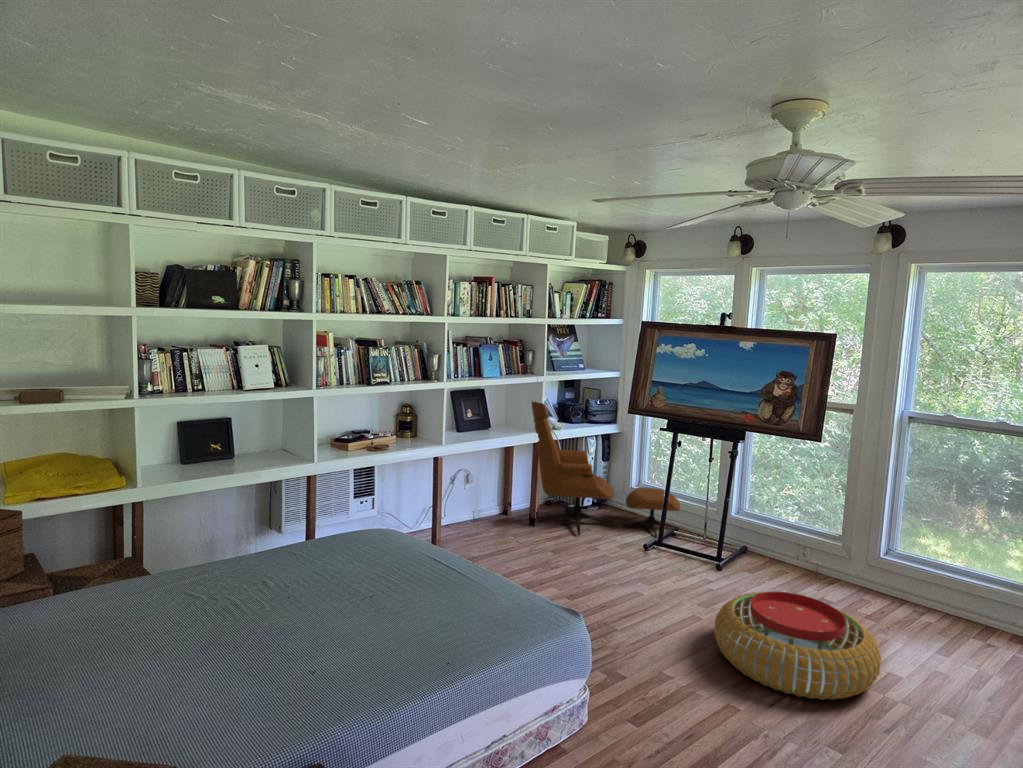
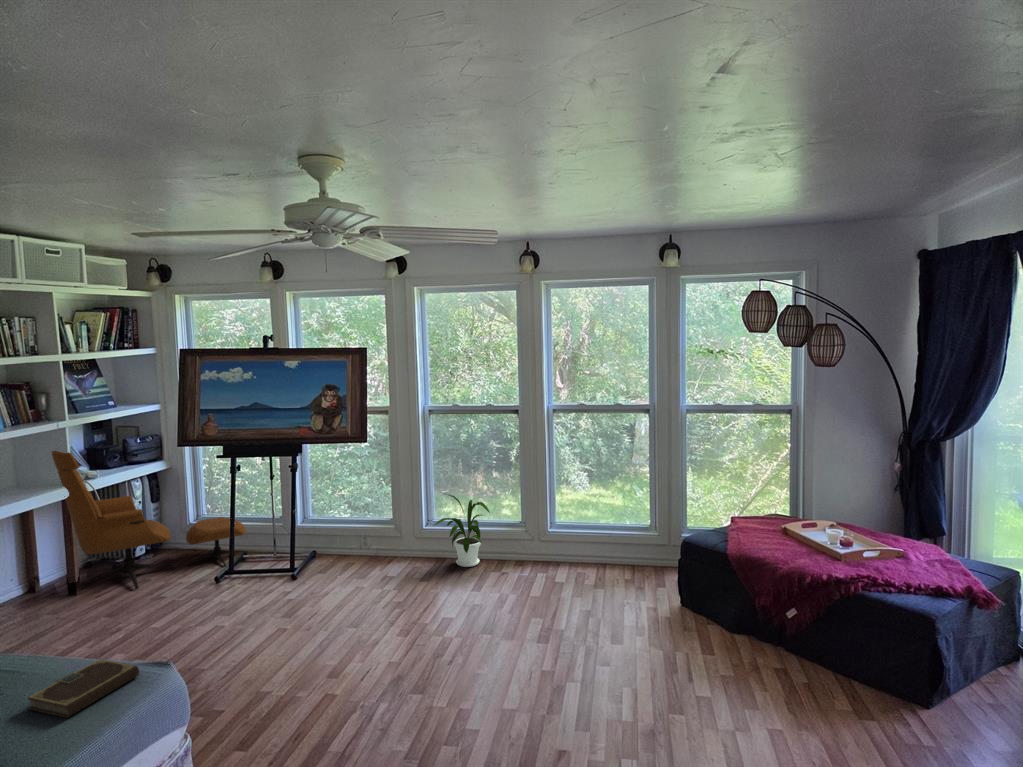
house plant: none [894,522,984,624] -> present [434,495,490,567]
notebook: none [463,591,550,635] -> present [27,659,139,718]
pouf: present [714,592,881,700] -> none [300,577,434,664]

